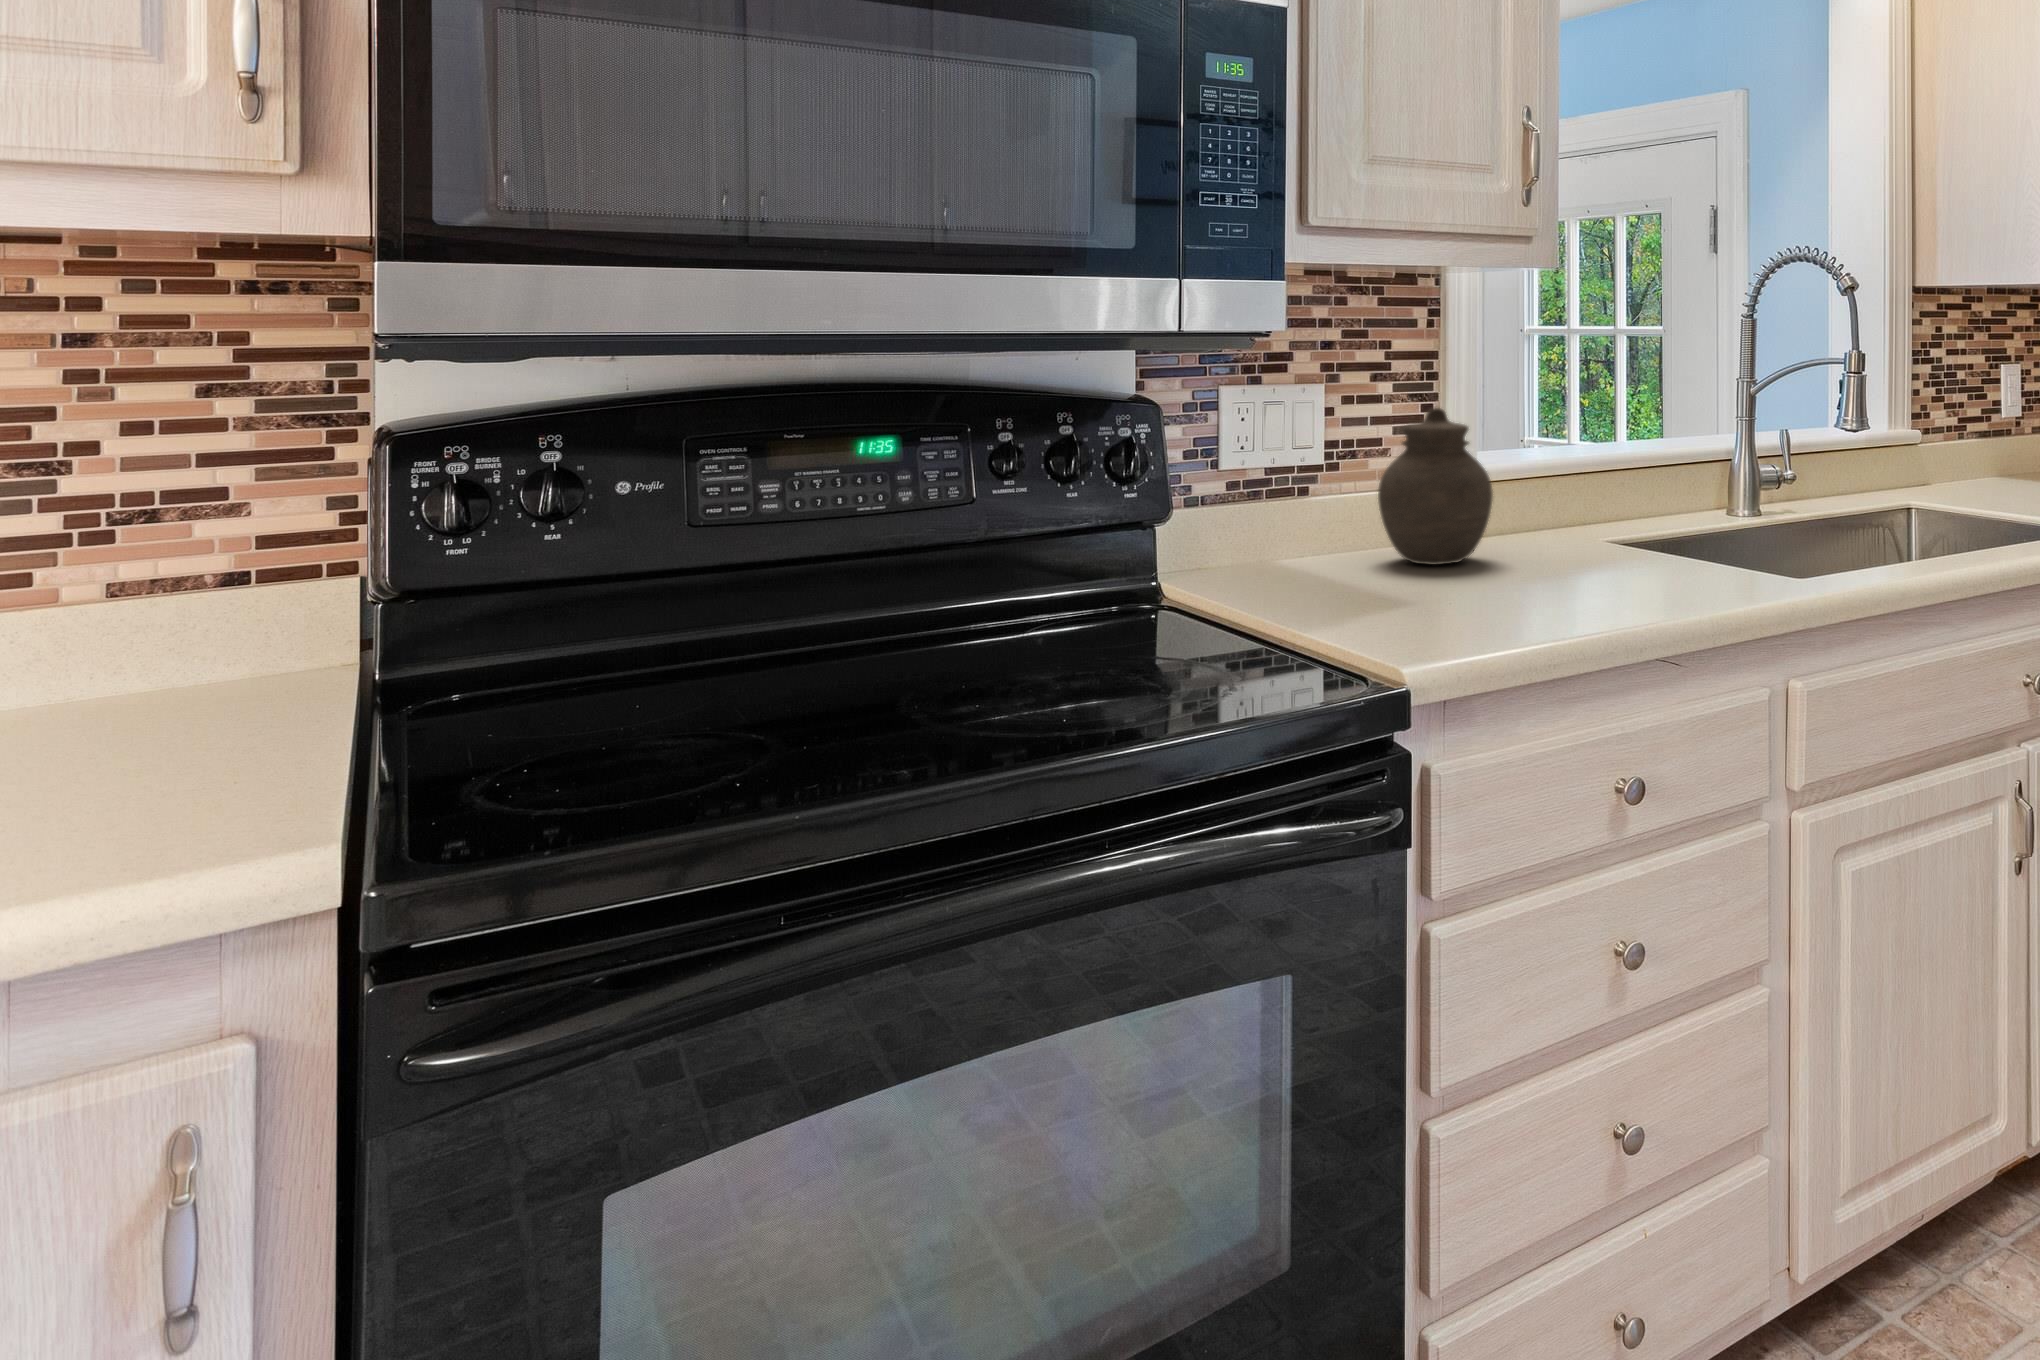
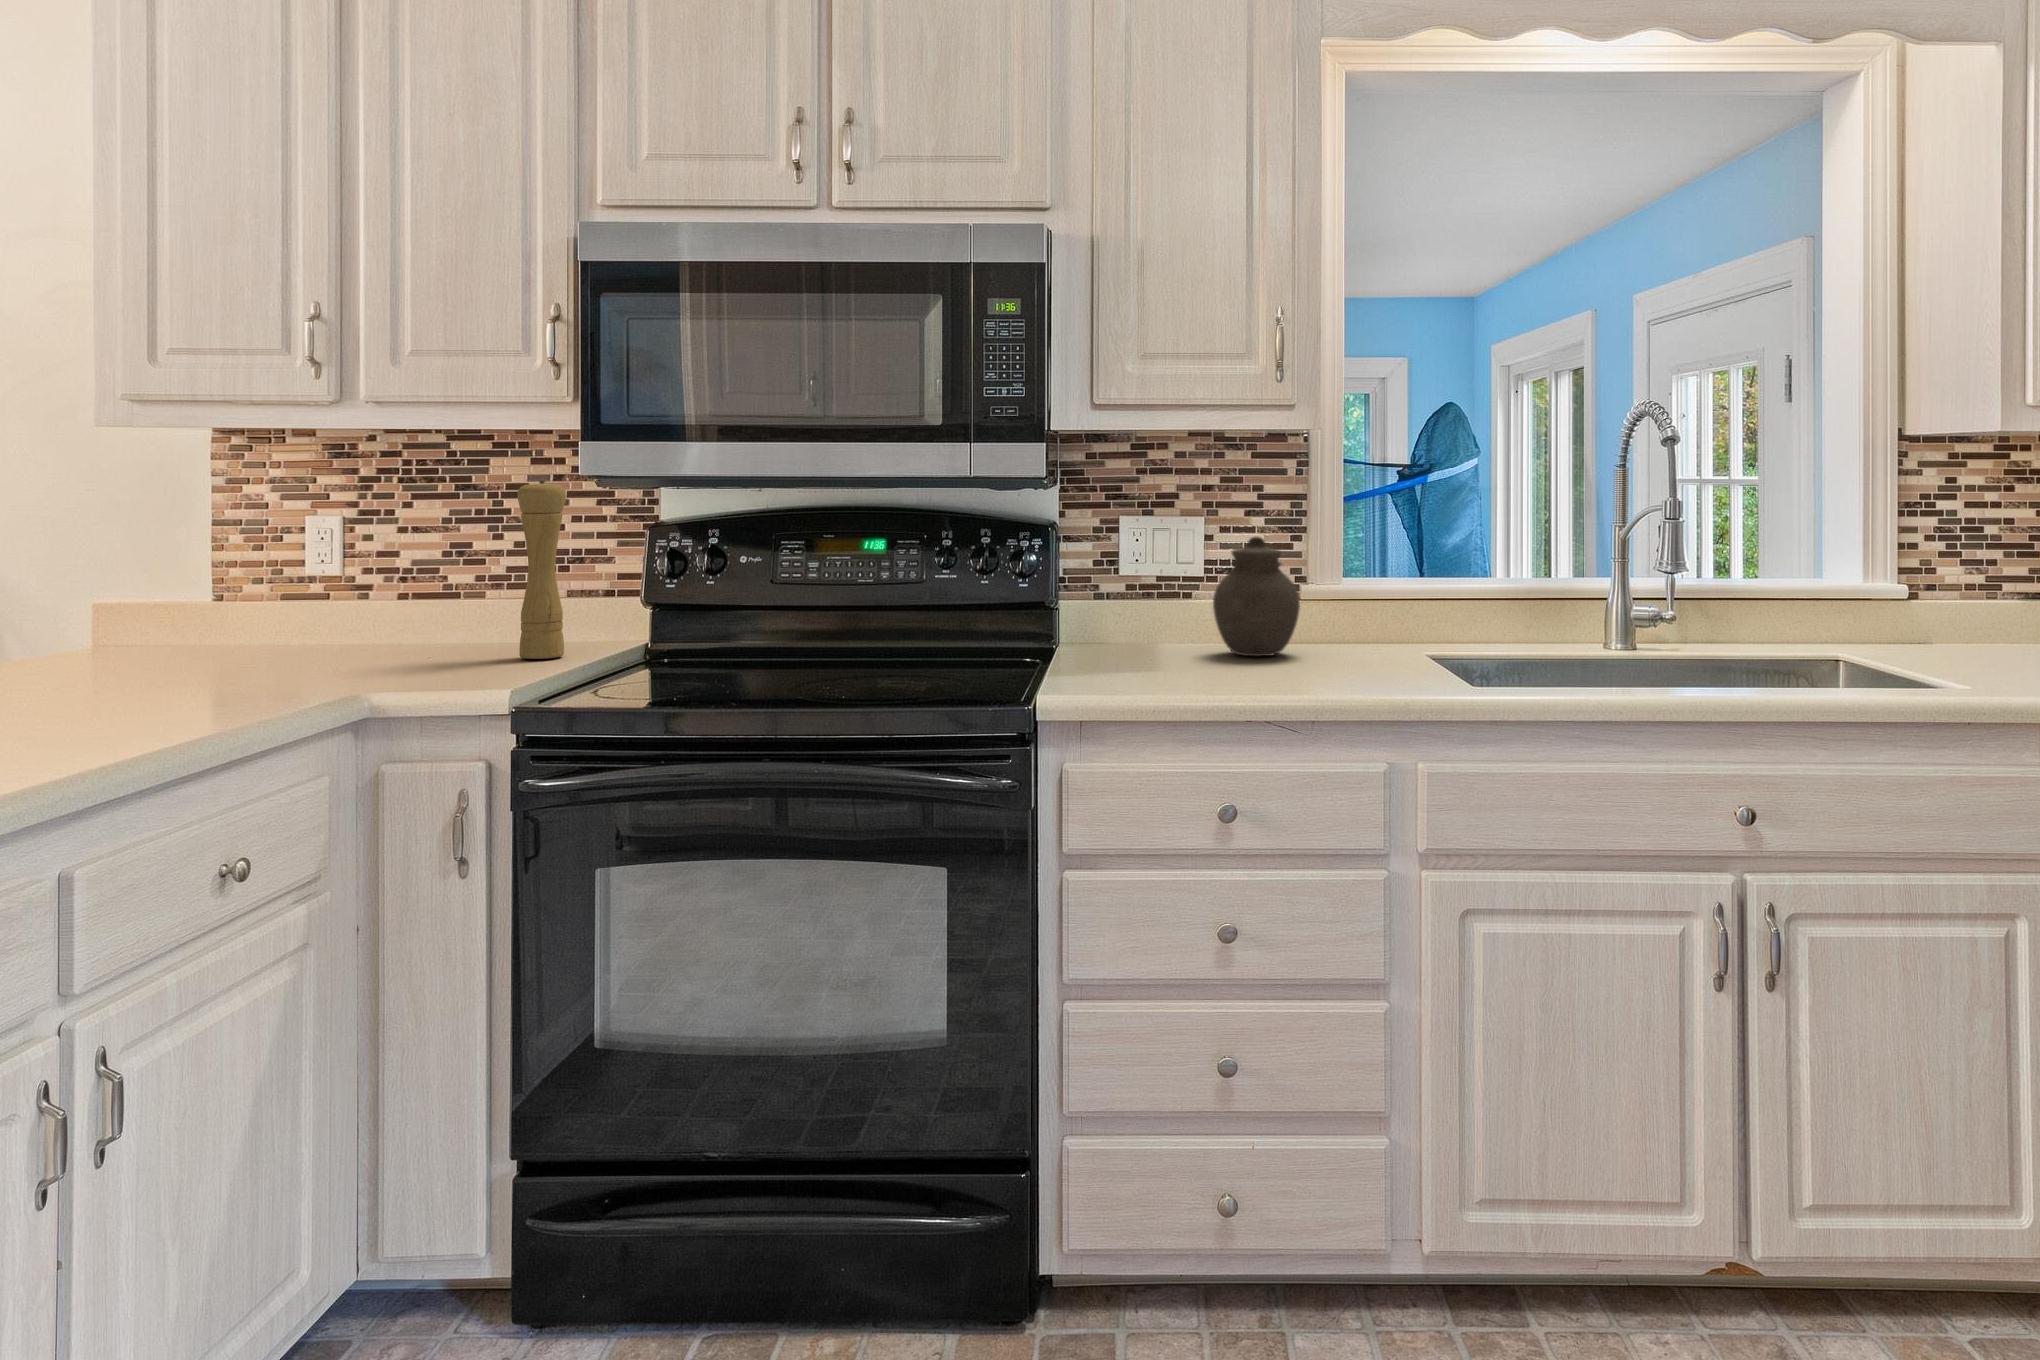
pepper mill: none [123,347,248,729] -> present [518,481,566,659]

